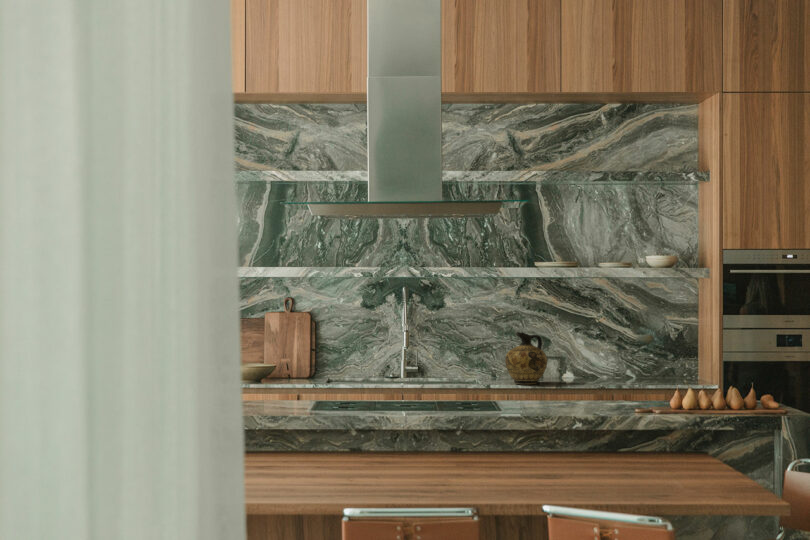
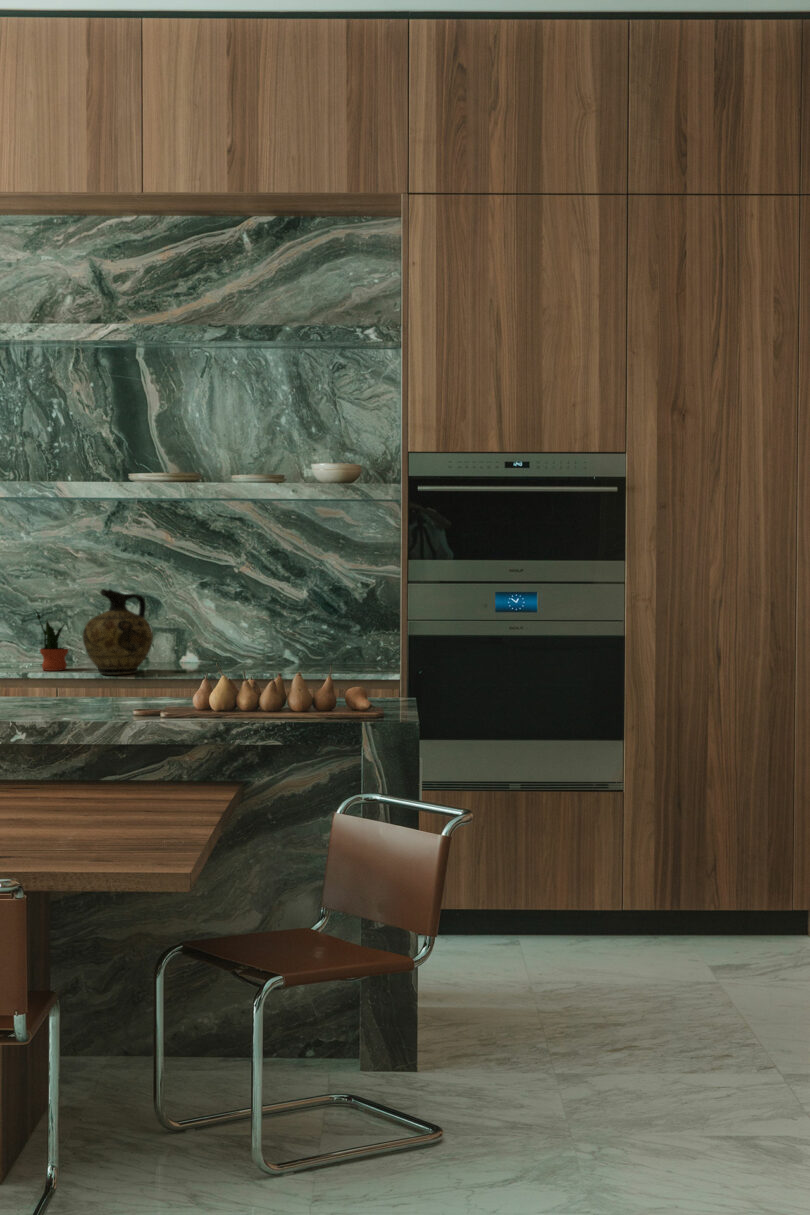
potted plant: none [470,338,493,381] -> present [36,611,69,671]

